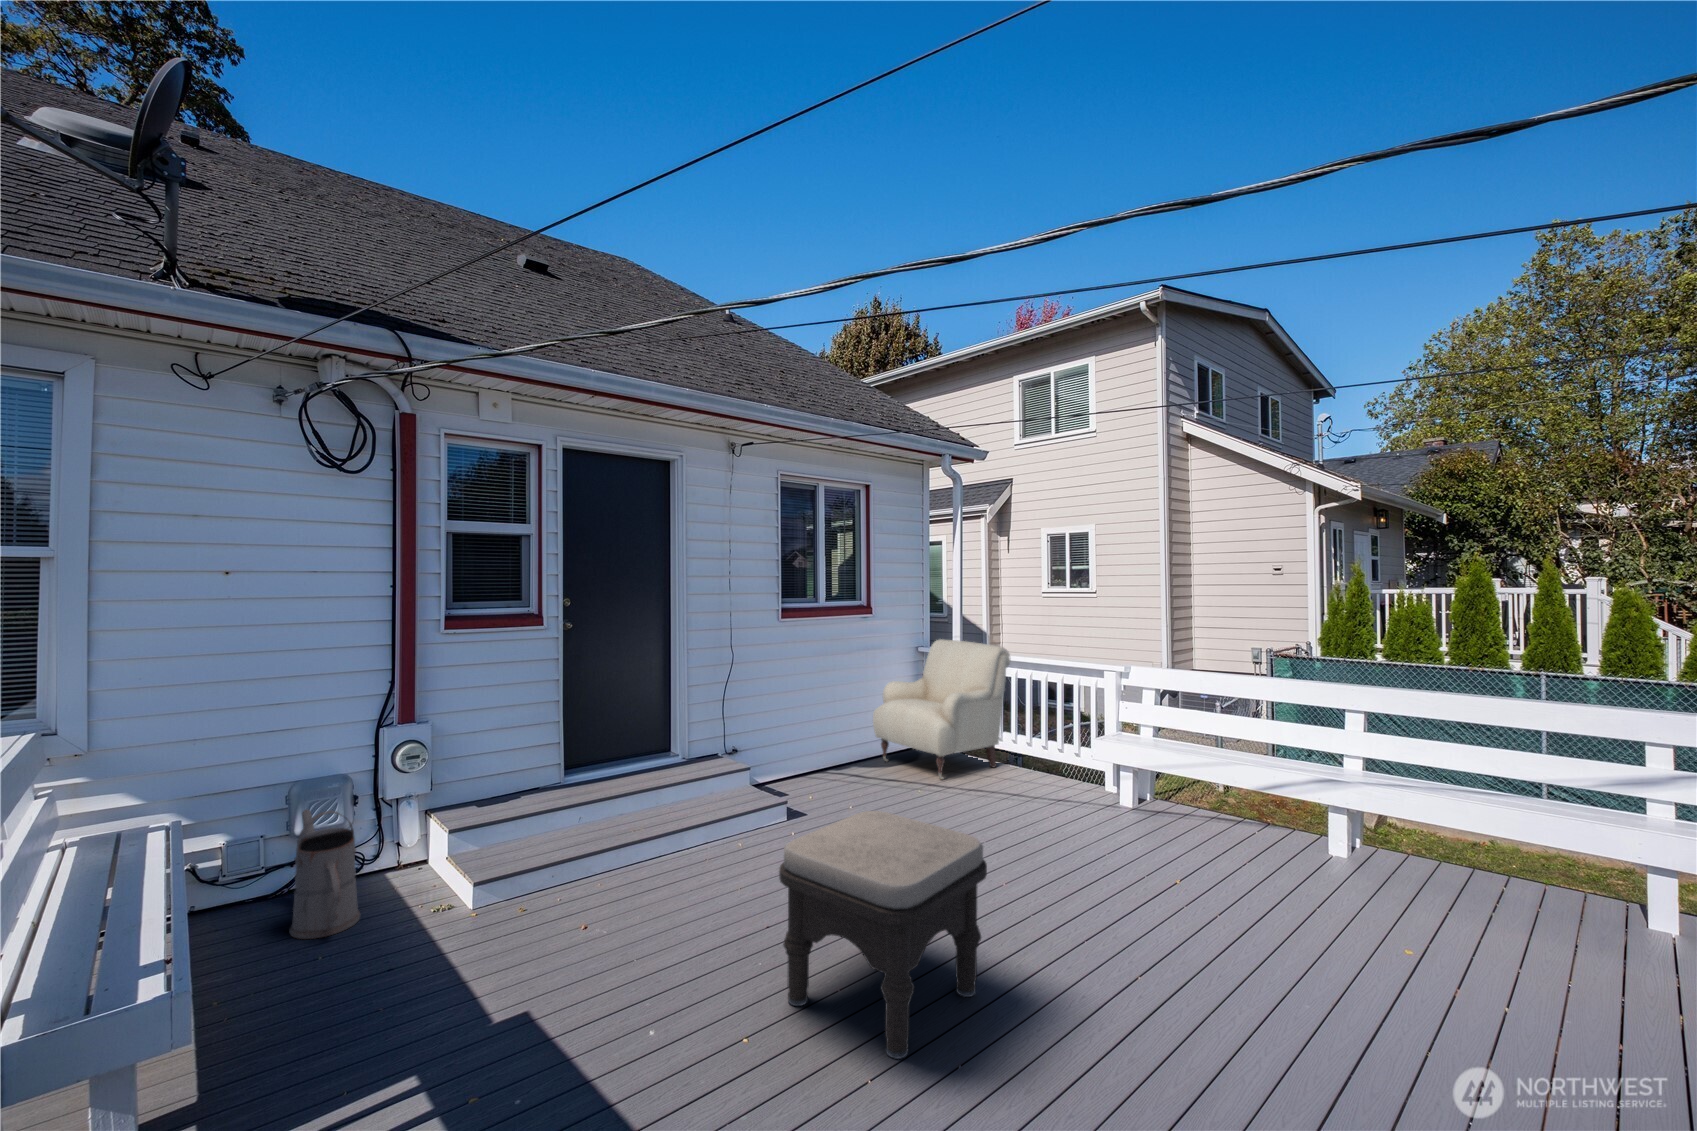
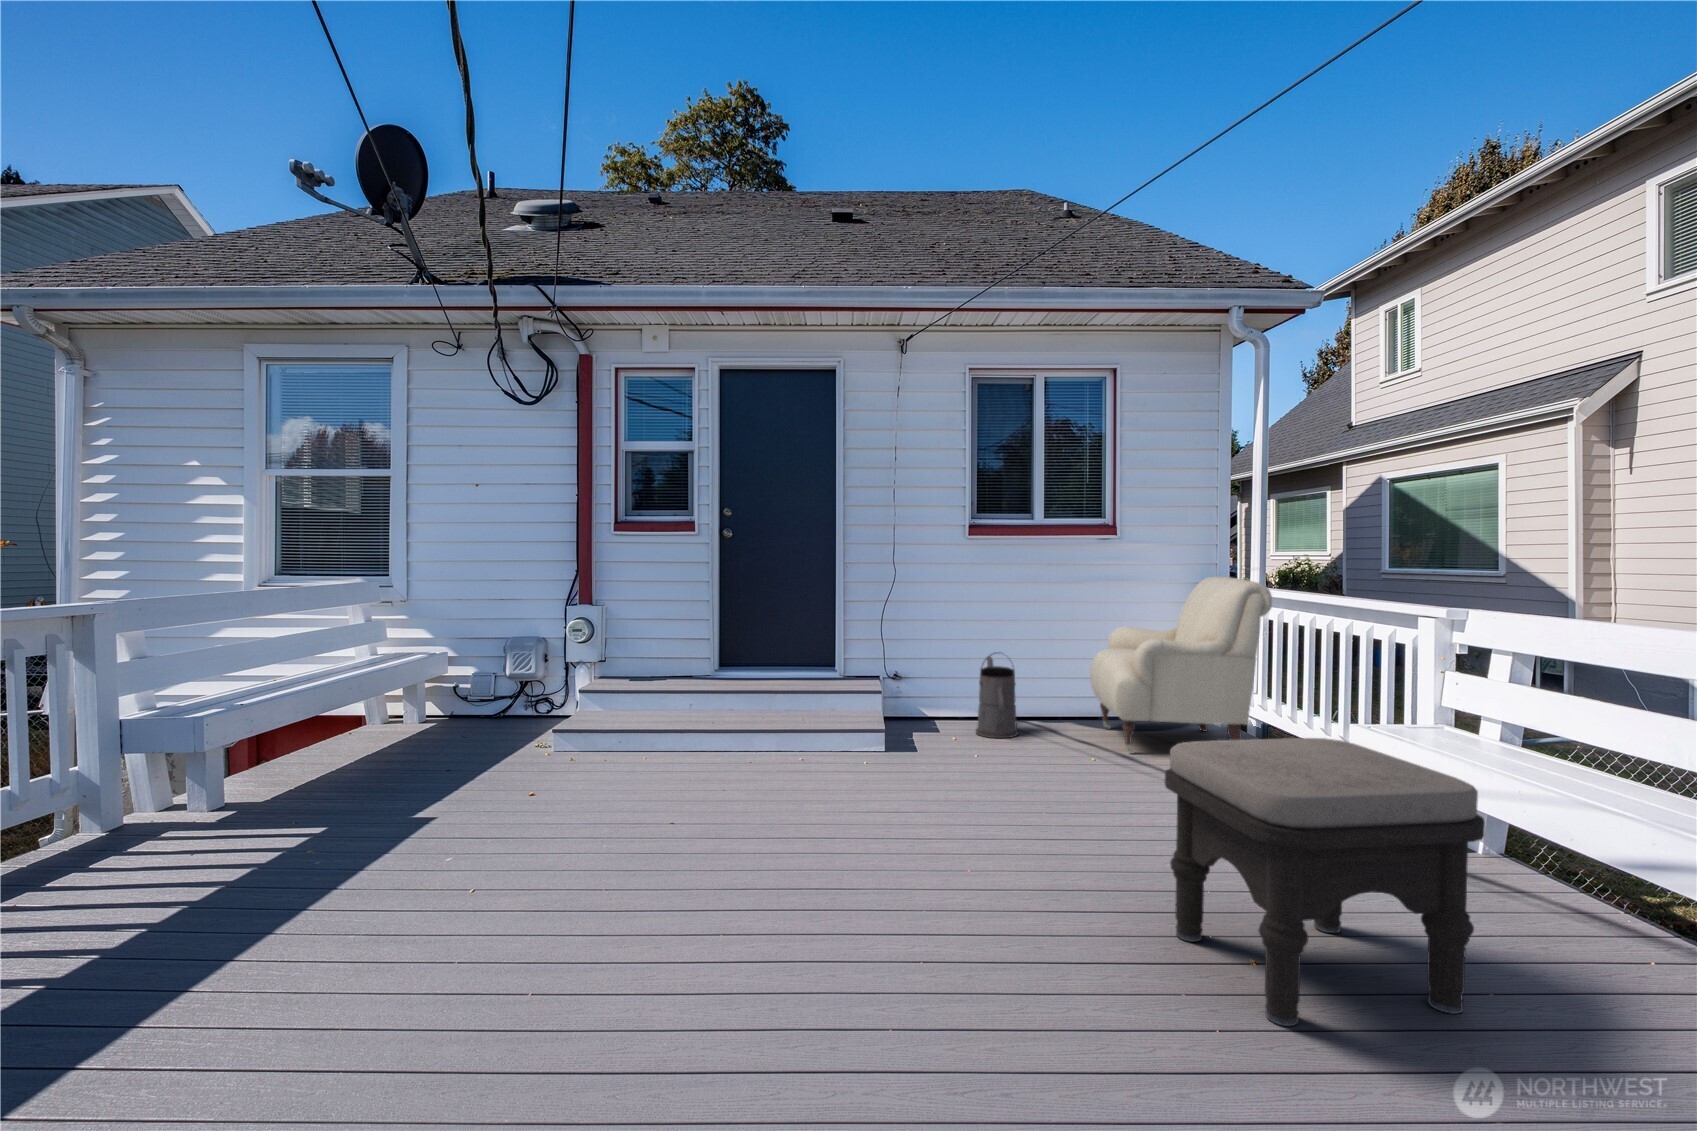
watering can: present [290,810,360,939] -> present [976,652,1018,738]
ottoman: present [779,811,987,1059] -> present [1165,738,1485,1026]

